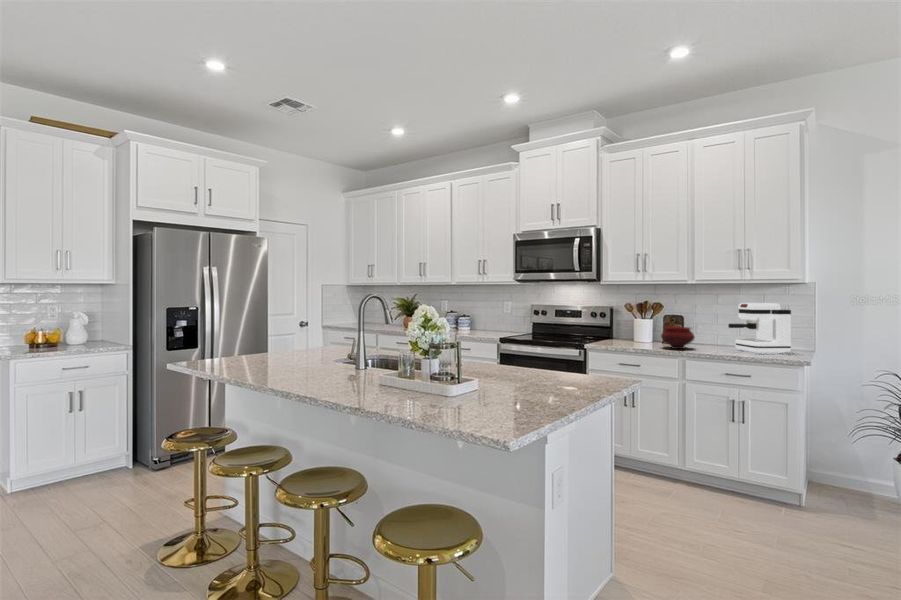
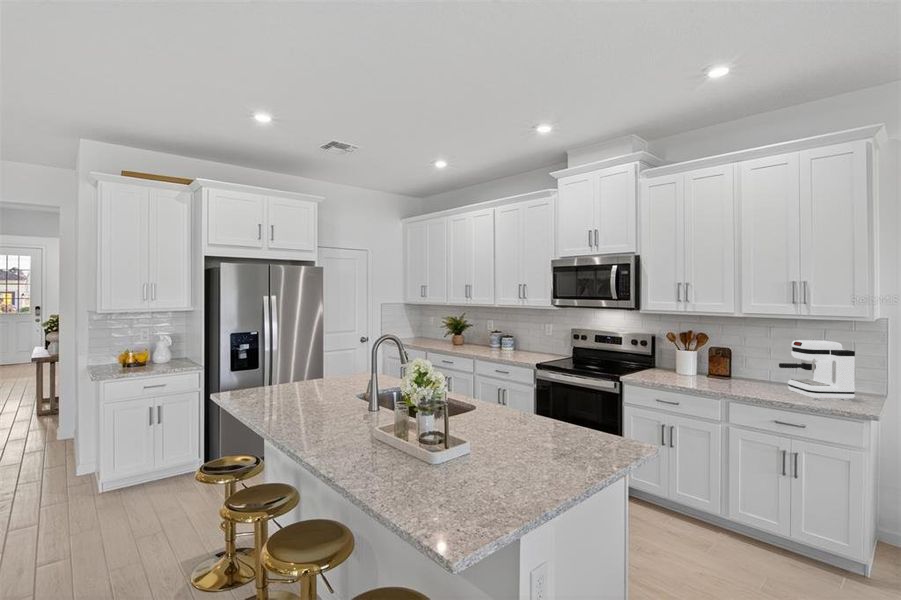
bowl: present [661,327,694,349] -> none [702,362,740,387]

